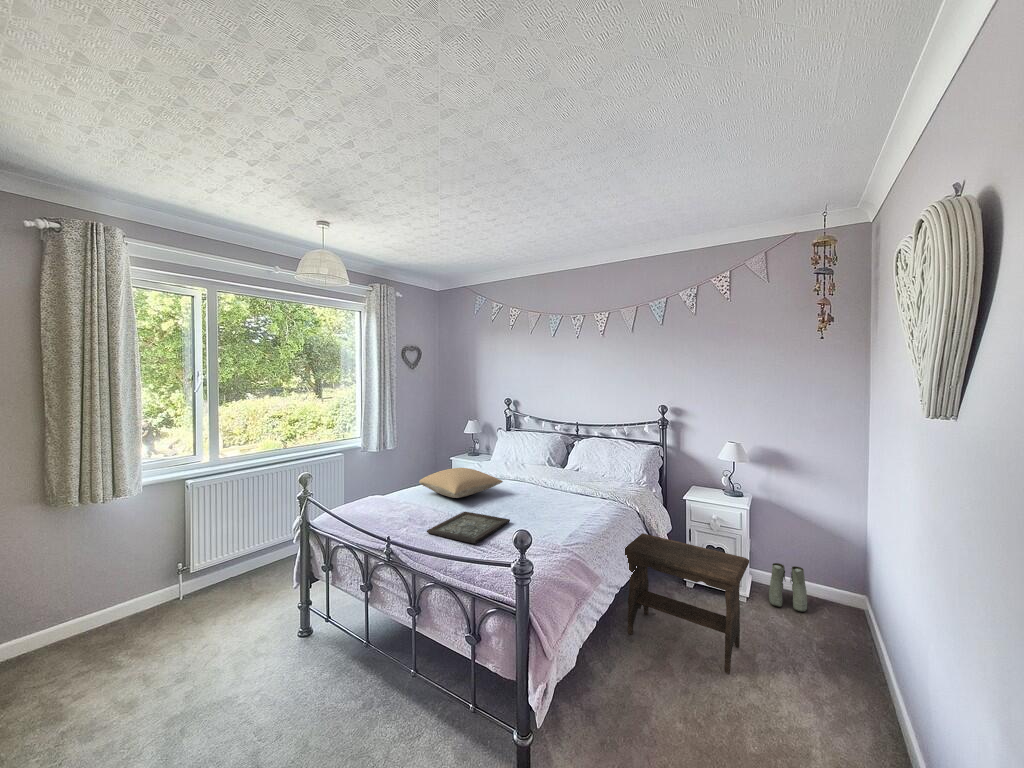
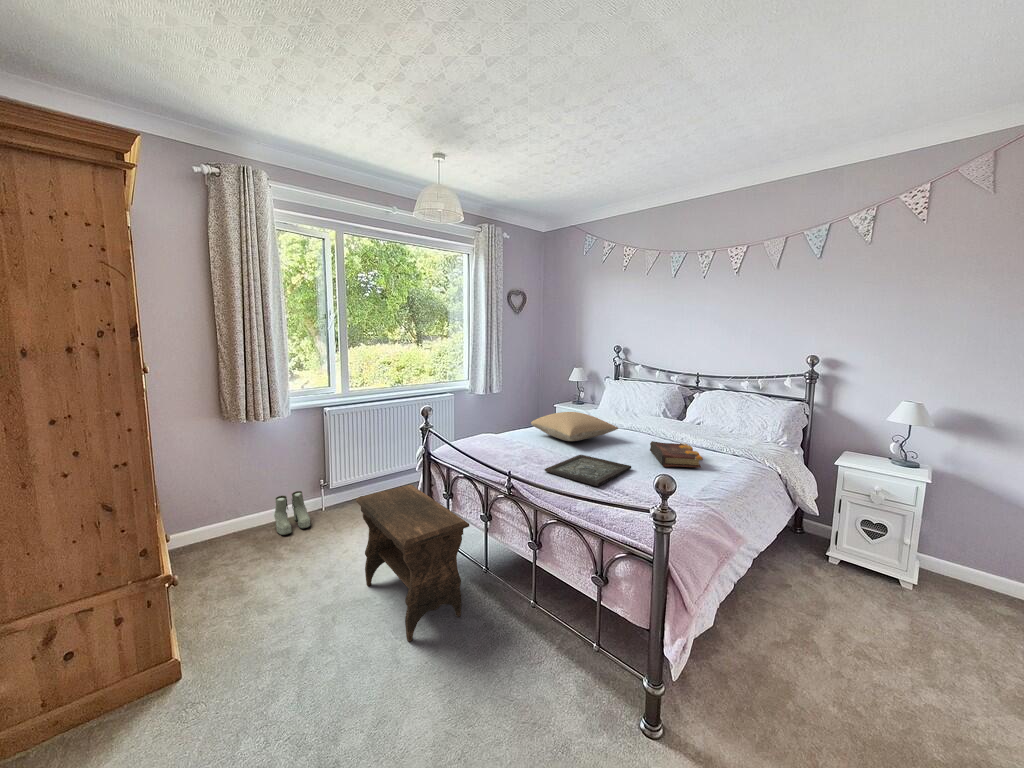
book: none [530,492,572,517] -> present [650,441,703,467]
footstool: present [625,533,749,674] -> present [356,485,469,642]
boots: present [769,563,807,612] -> present [274,491,310,535]

